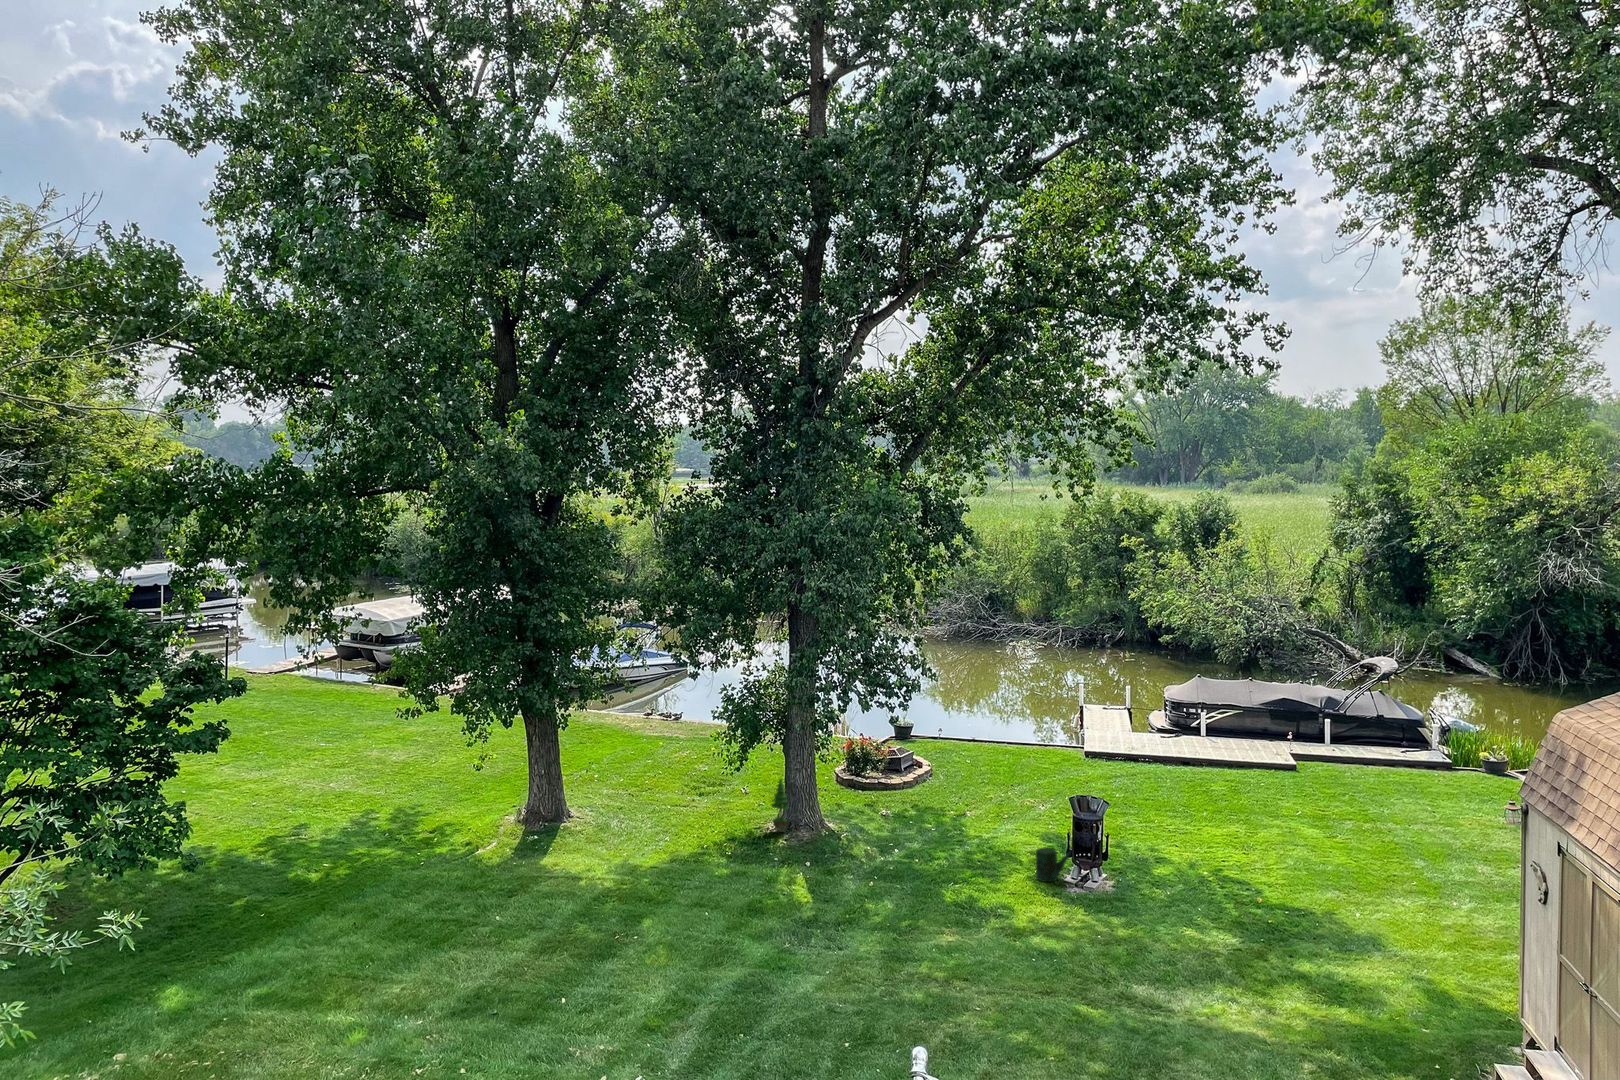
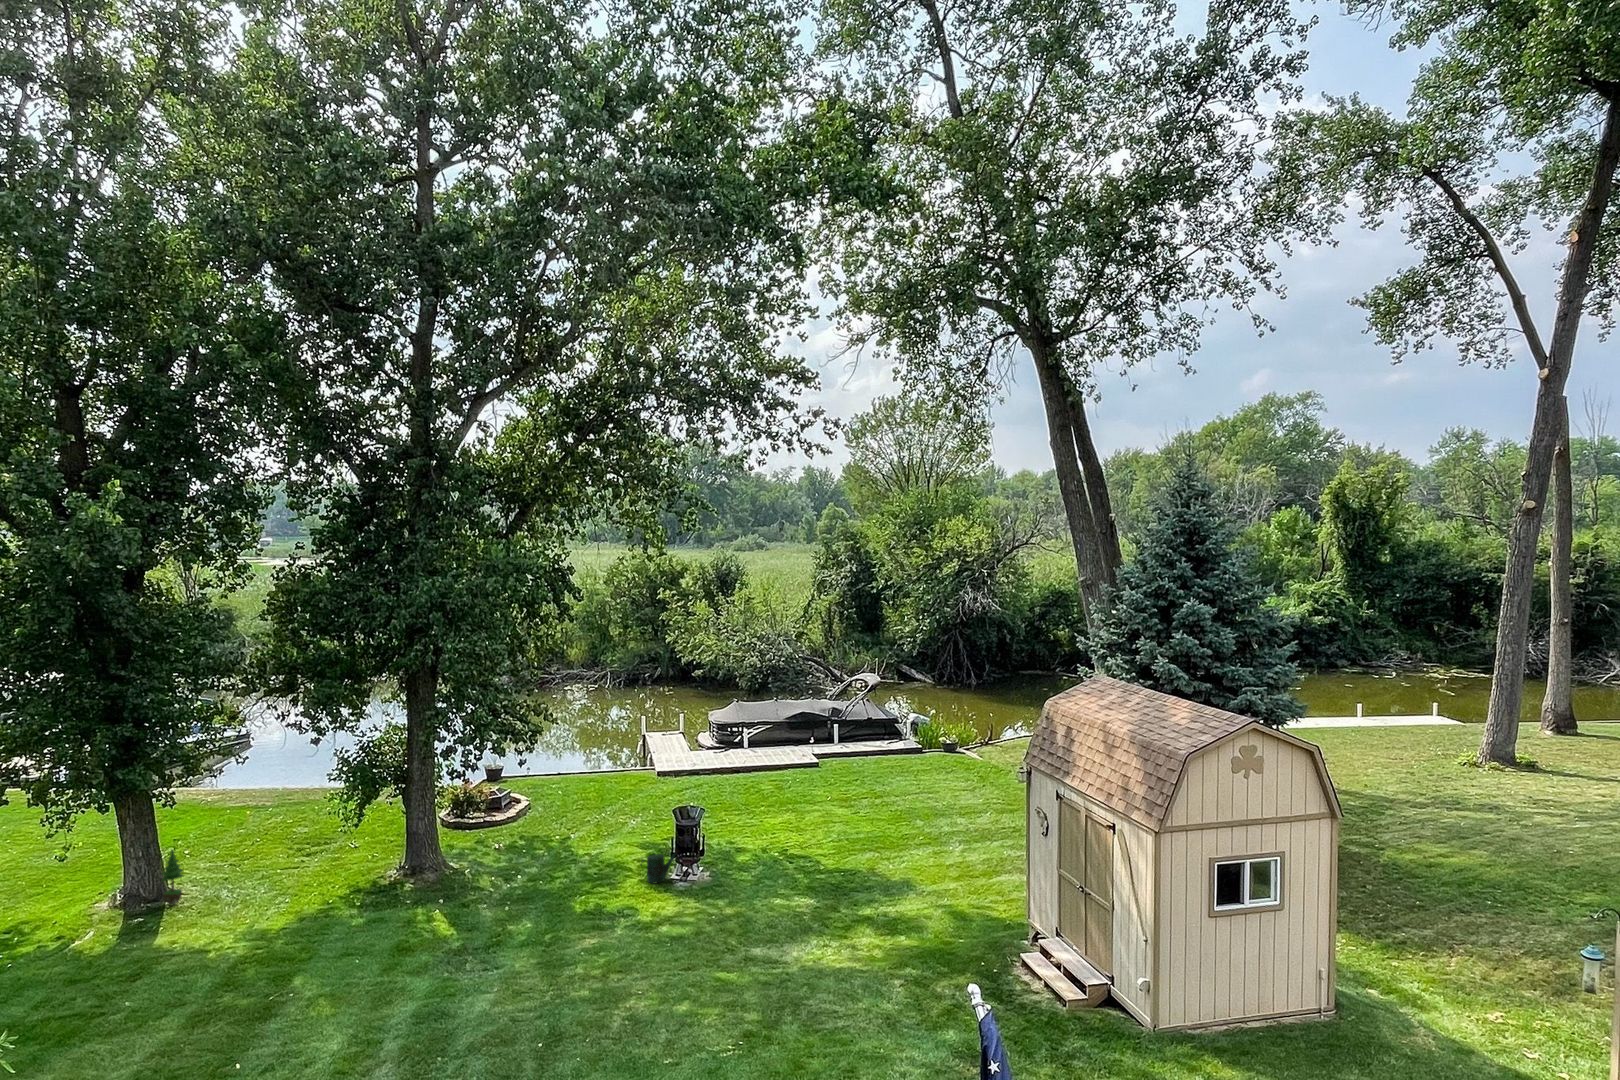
potted tree: present [771,779,789,832] -> present [162,850,183,905]

